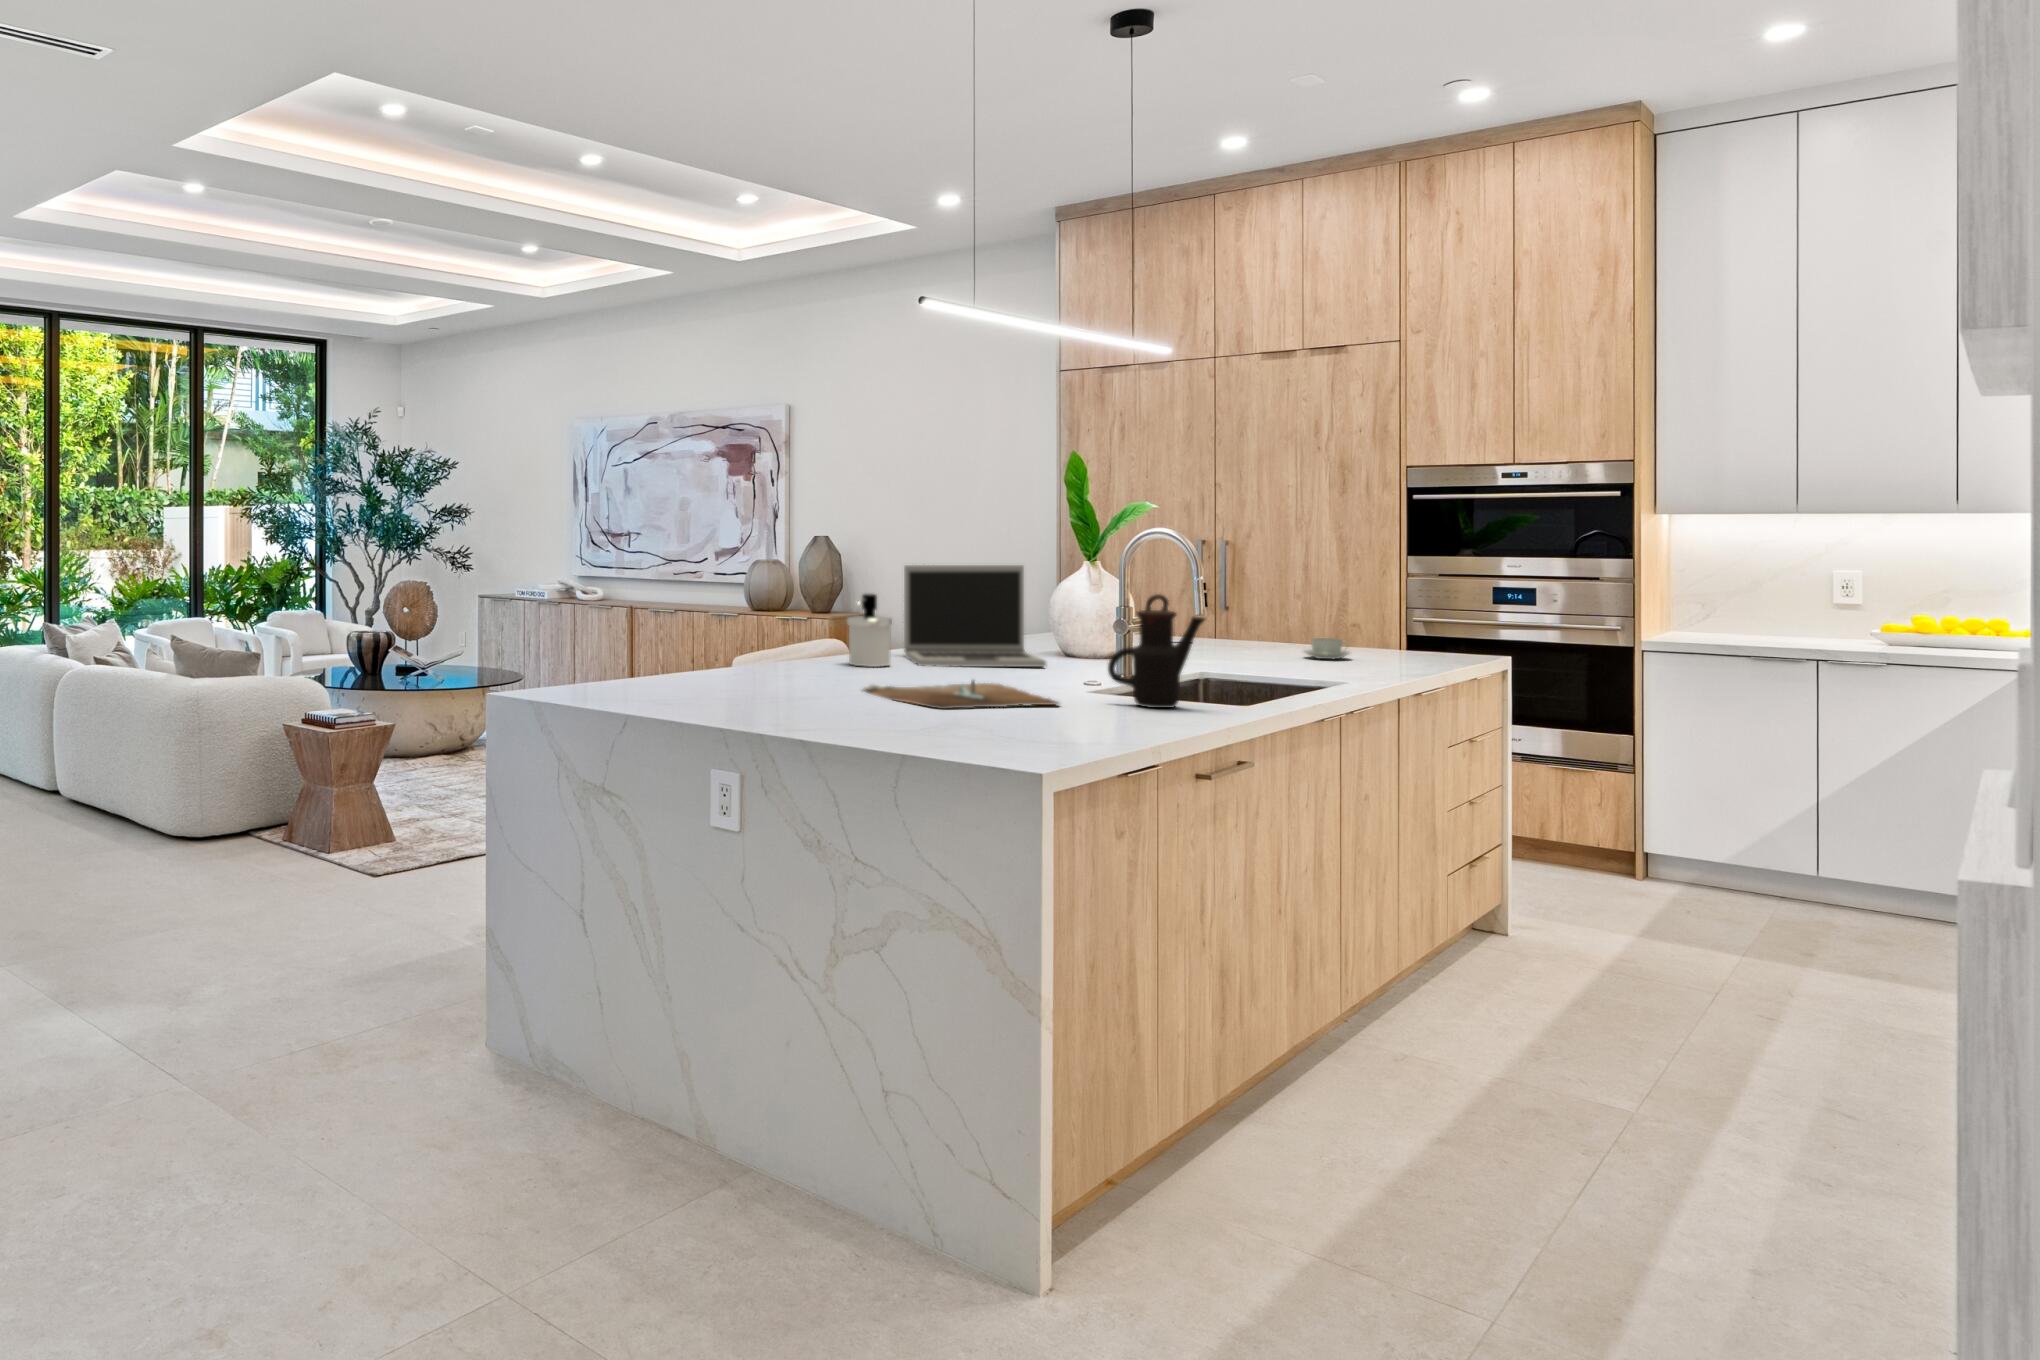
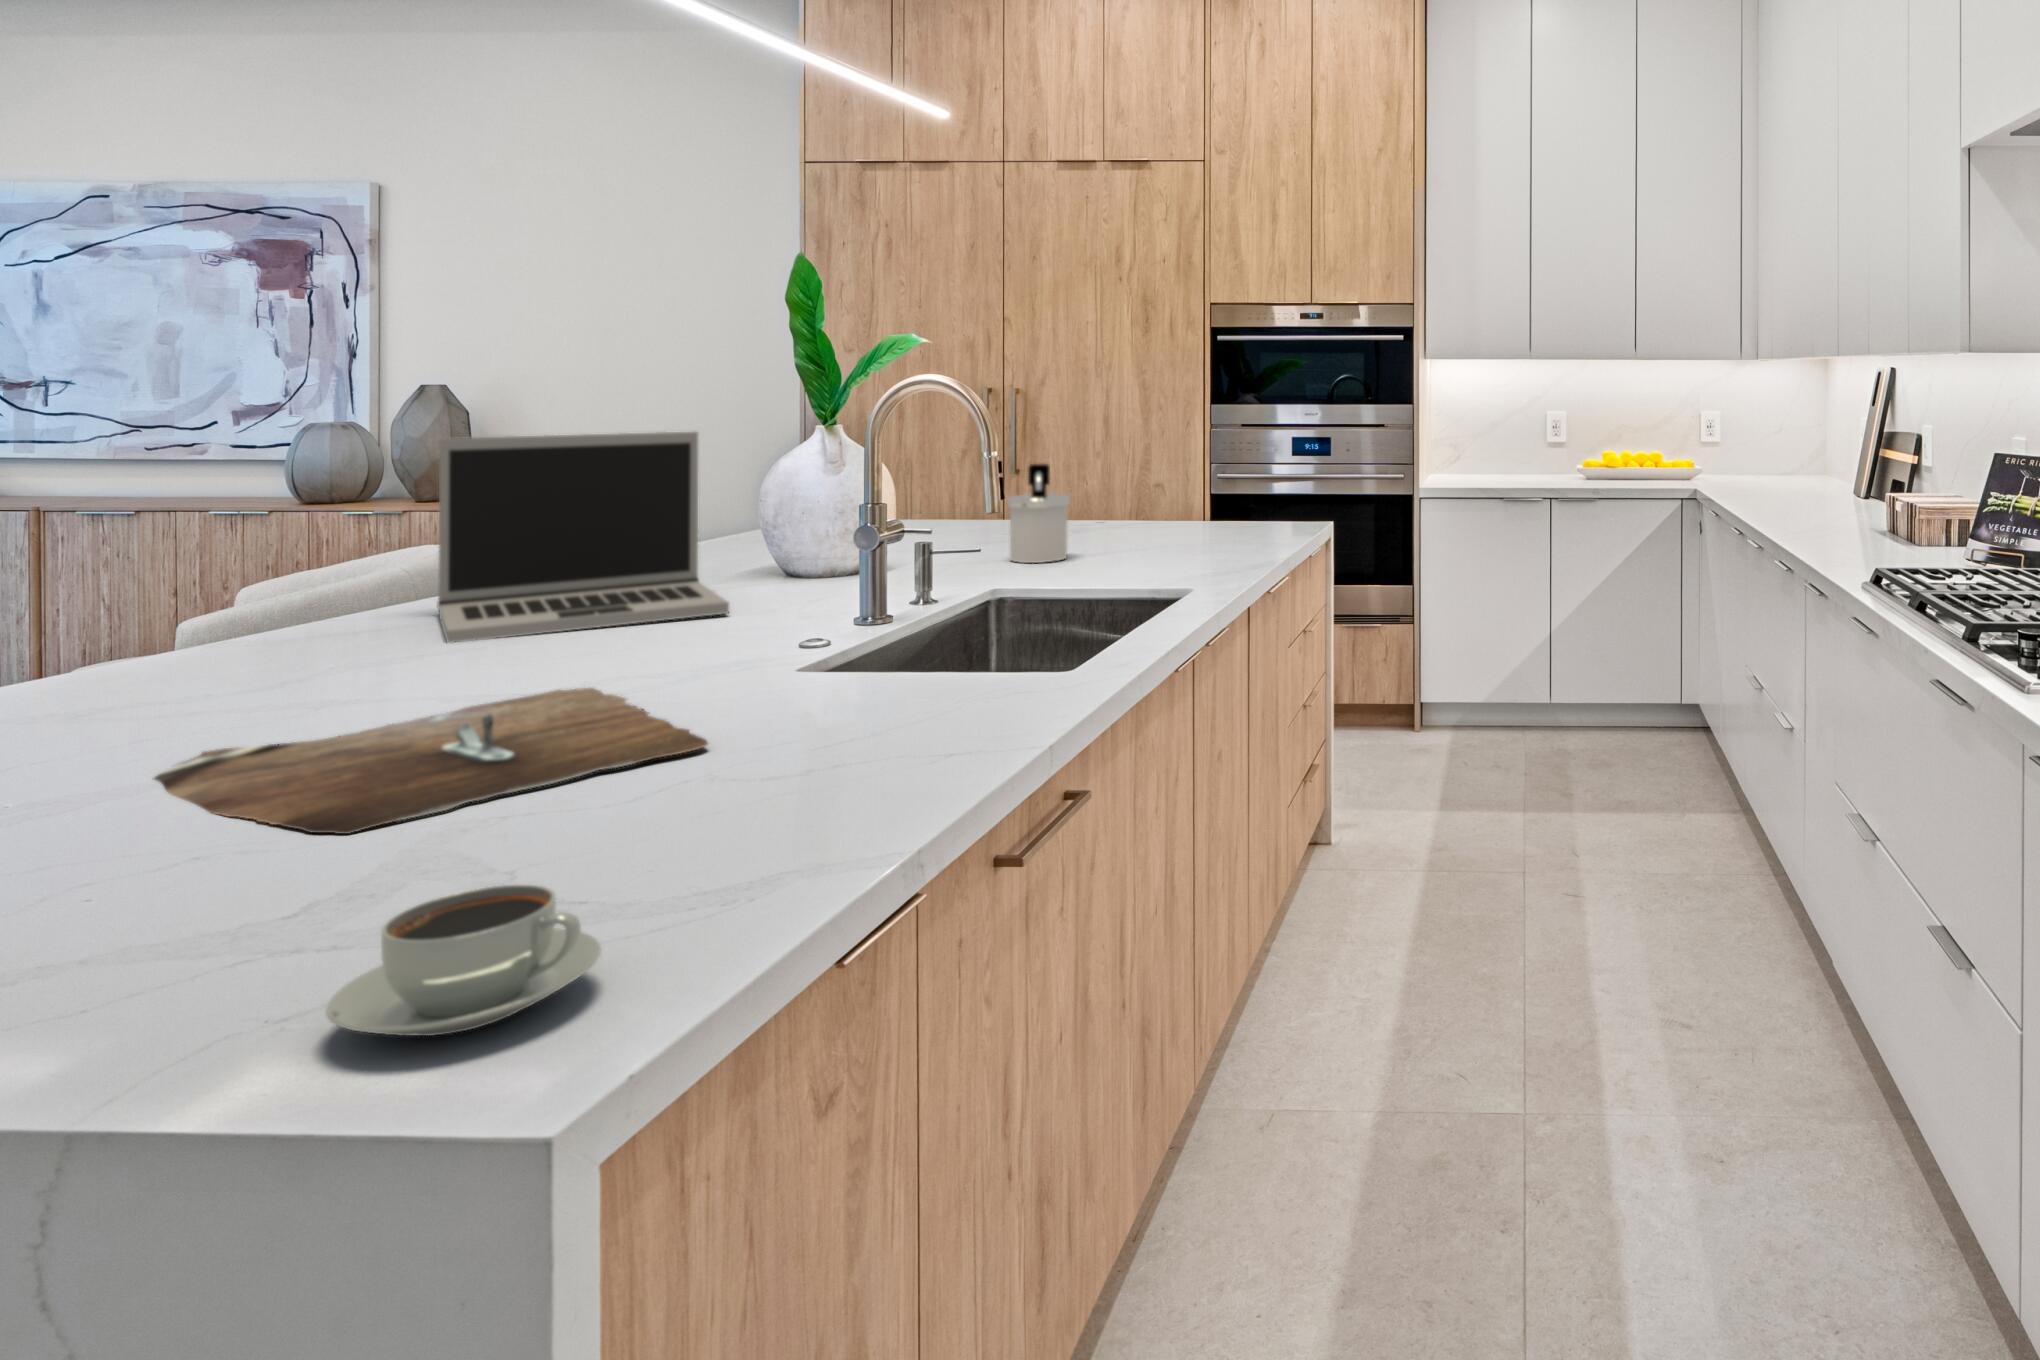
soap dispenser: present [847,594,892,667] -> present [1008,463,1070,563]
teapot: present [1108,594,1205,708] -> none [820,491,1014,717]
coffee cup: present [1304,638,1349,659] -> present [326,885,601,1036]

